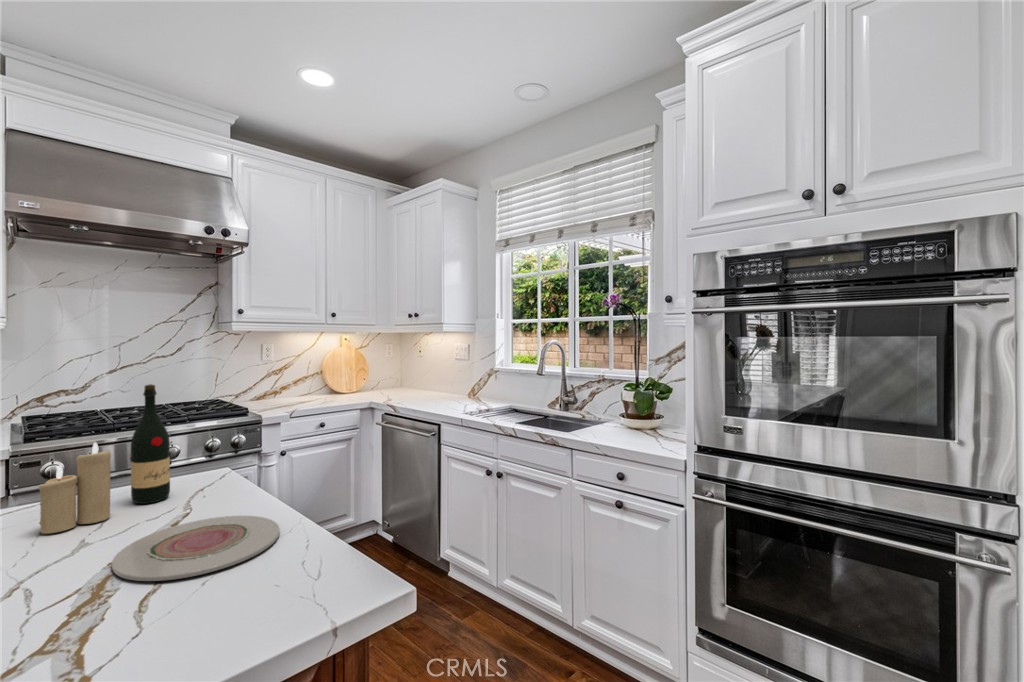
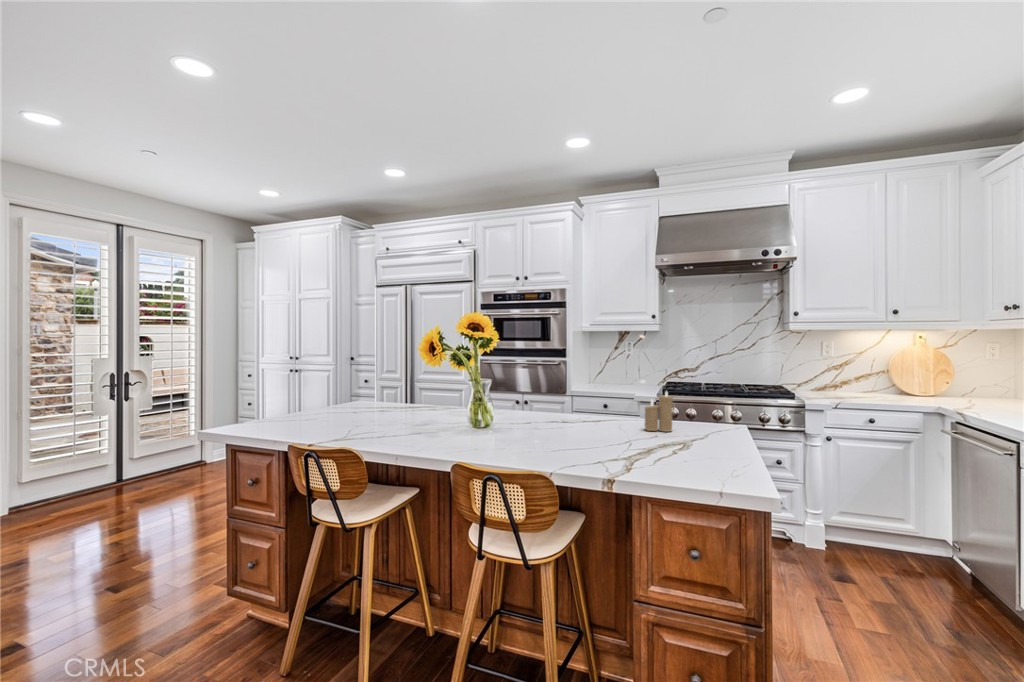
wine bottle: present [131,384,170,504] -> none [684,363,703,431]
plate: present [112,516,280,581] -> none [658,440,739,460]

